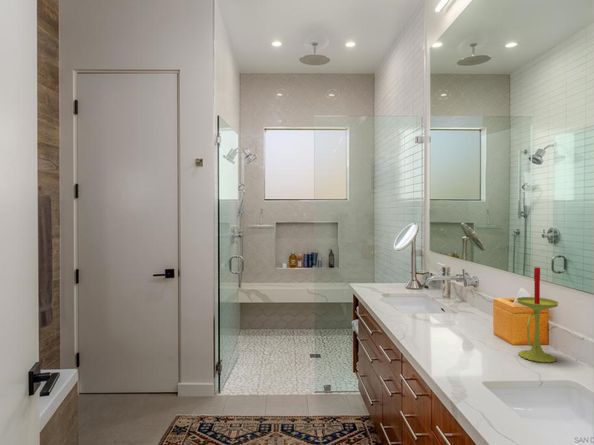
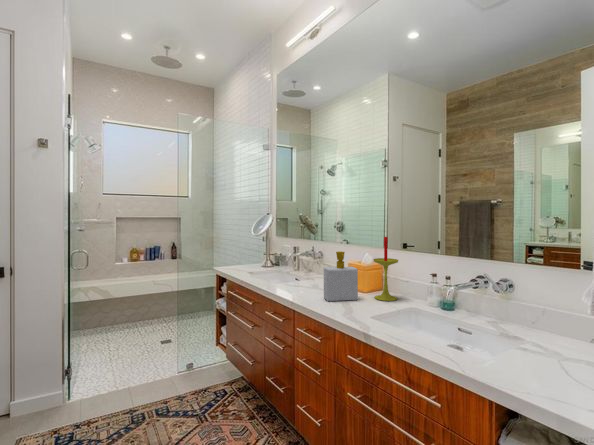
soap bottle: none [443,283,489,352] -> present [324,251,358,301]

